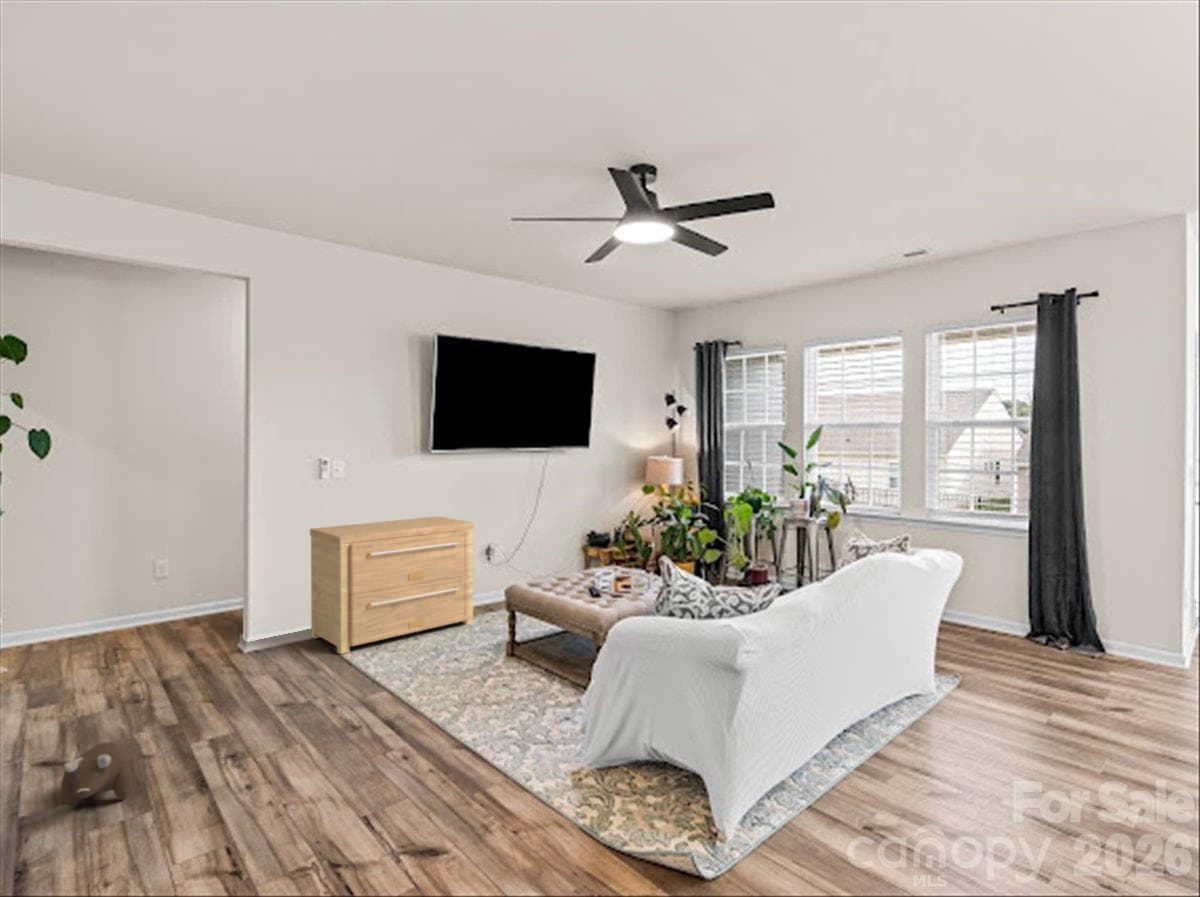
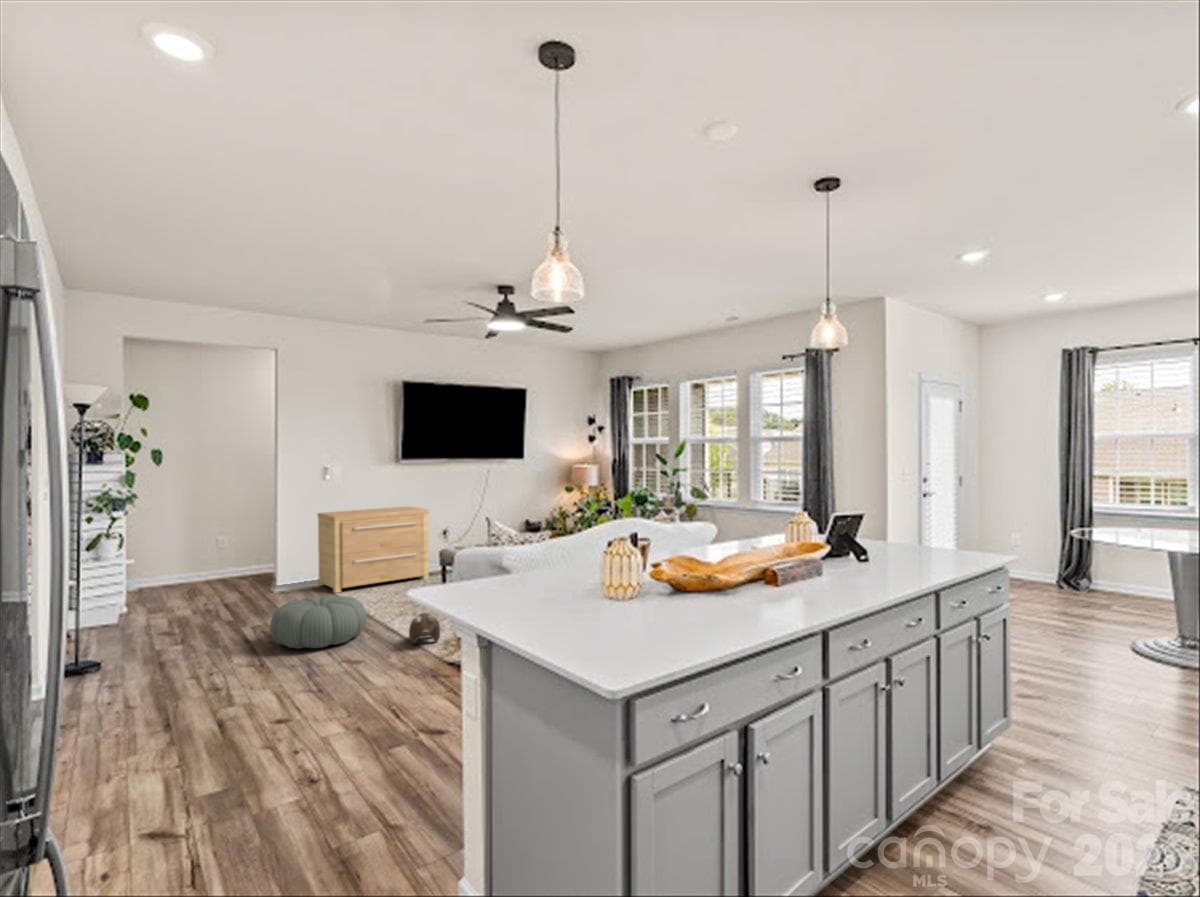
pouf: none [247,687,422,809] -> present [270,595,367,649]
plush toy: present [61,742,135,808] -> present [409,613,440,644]

